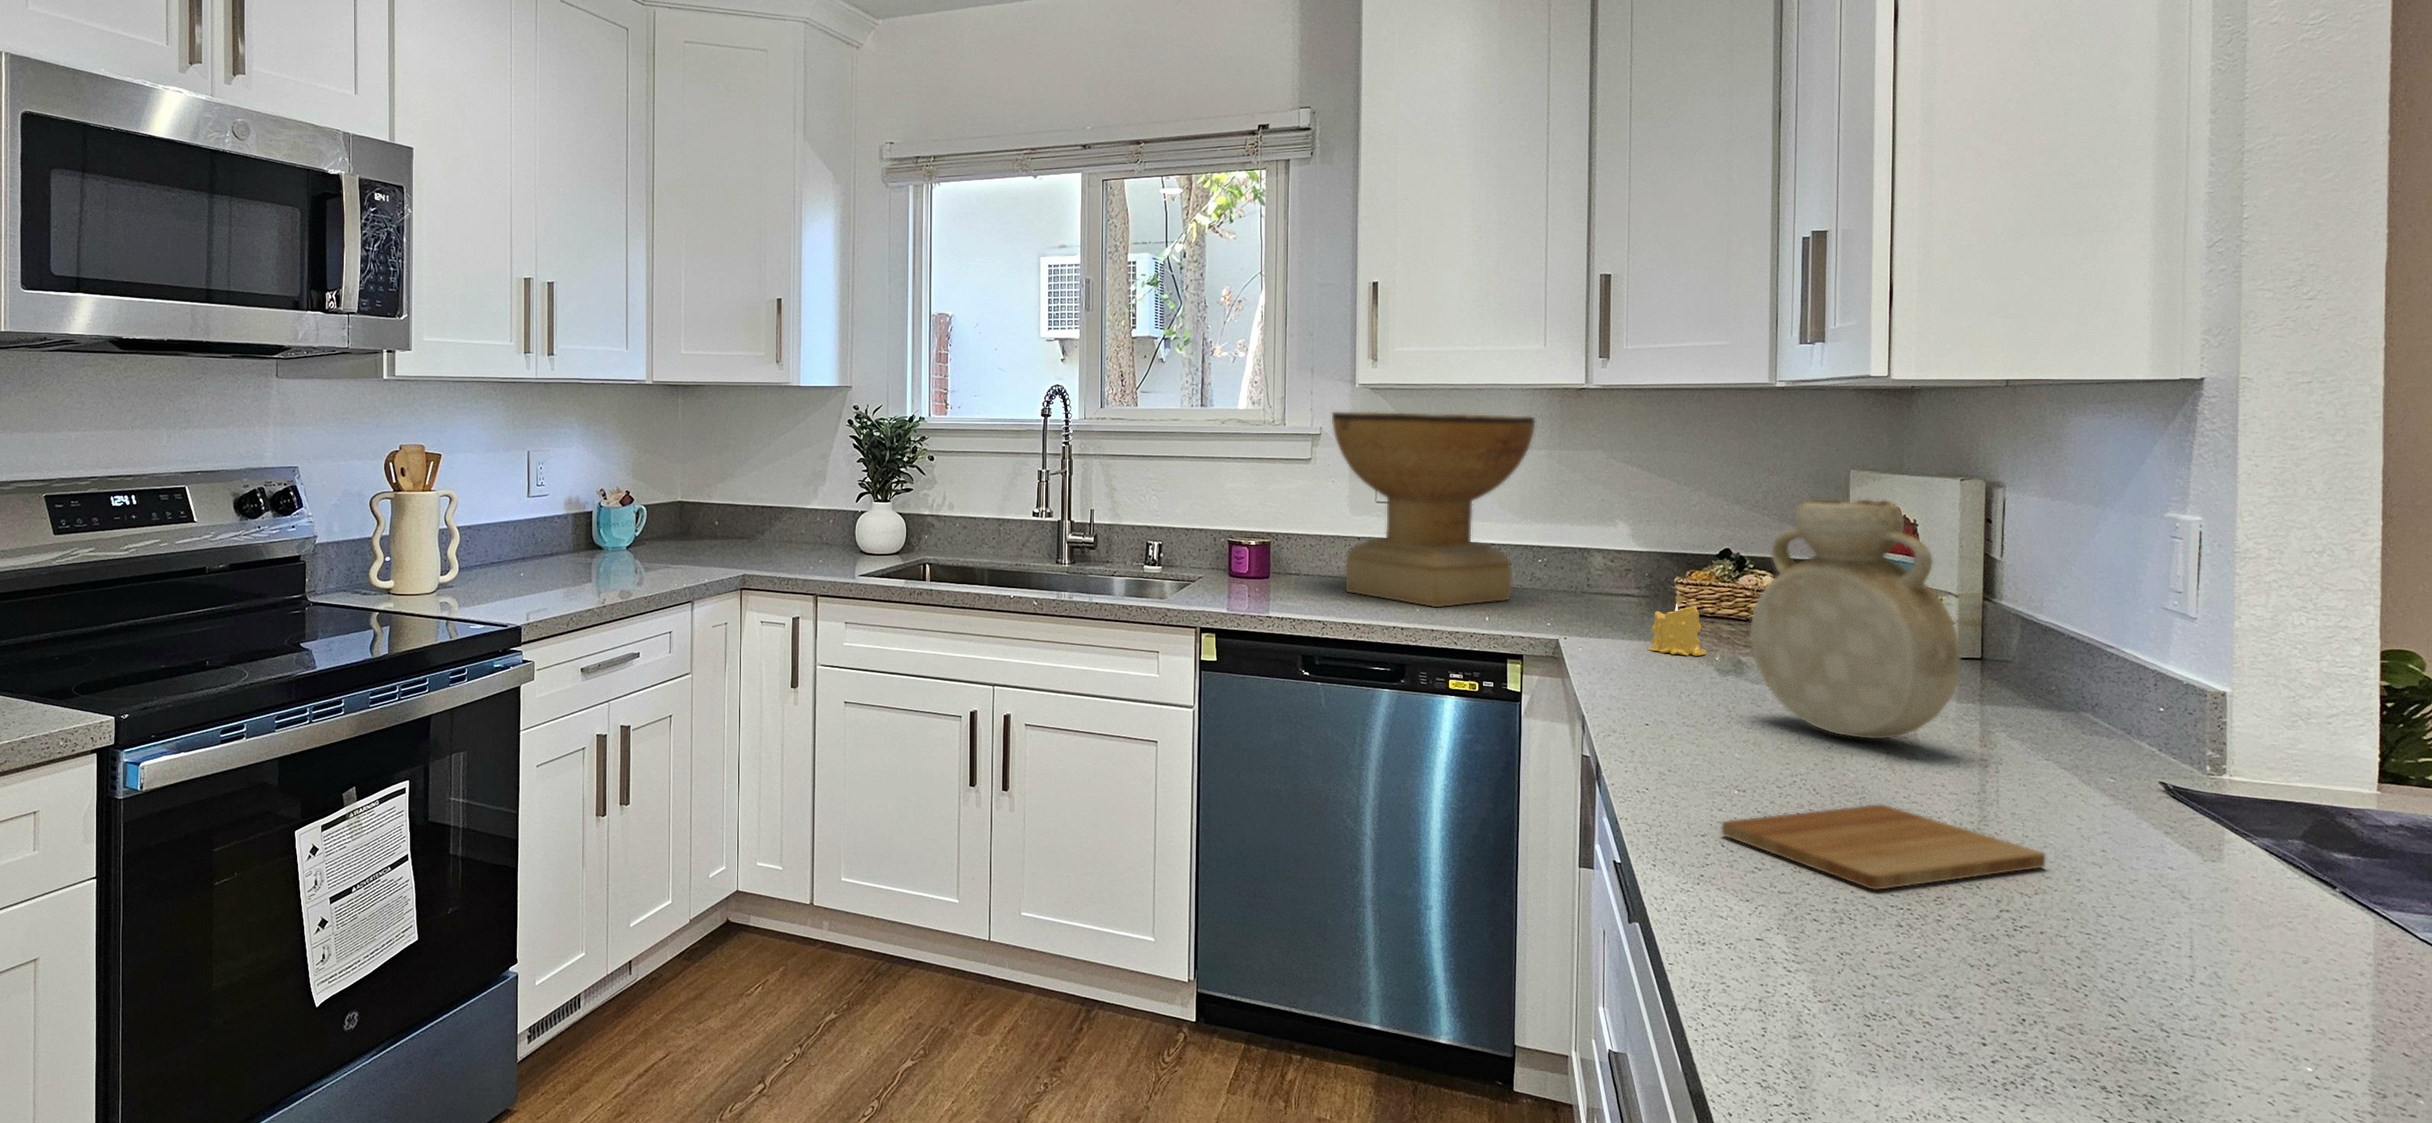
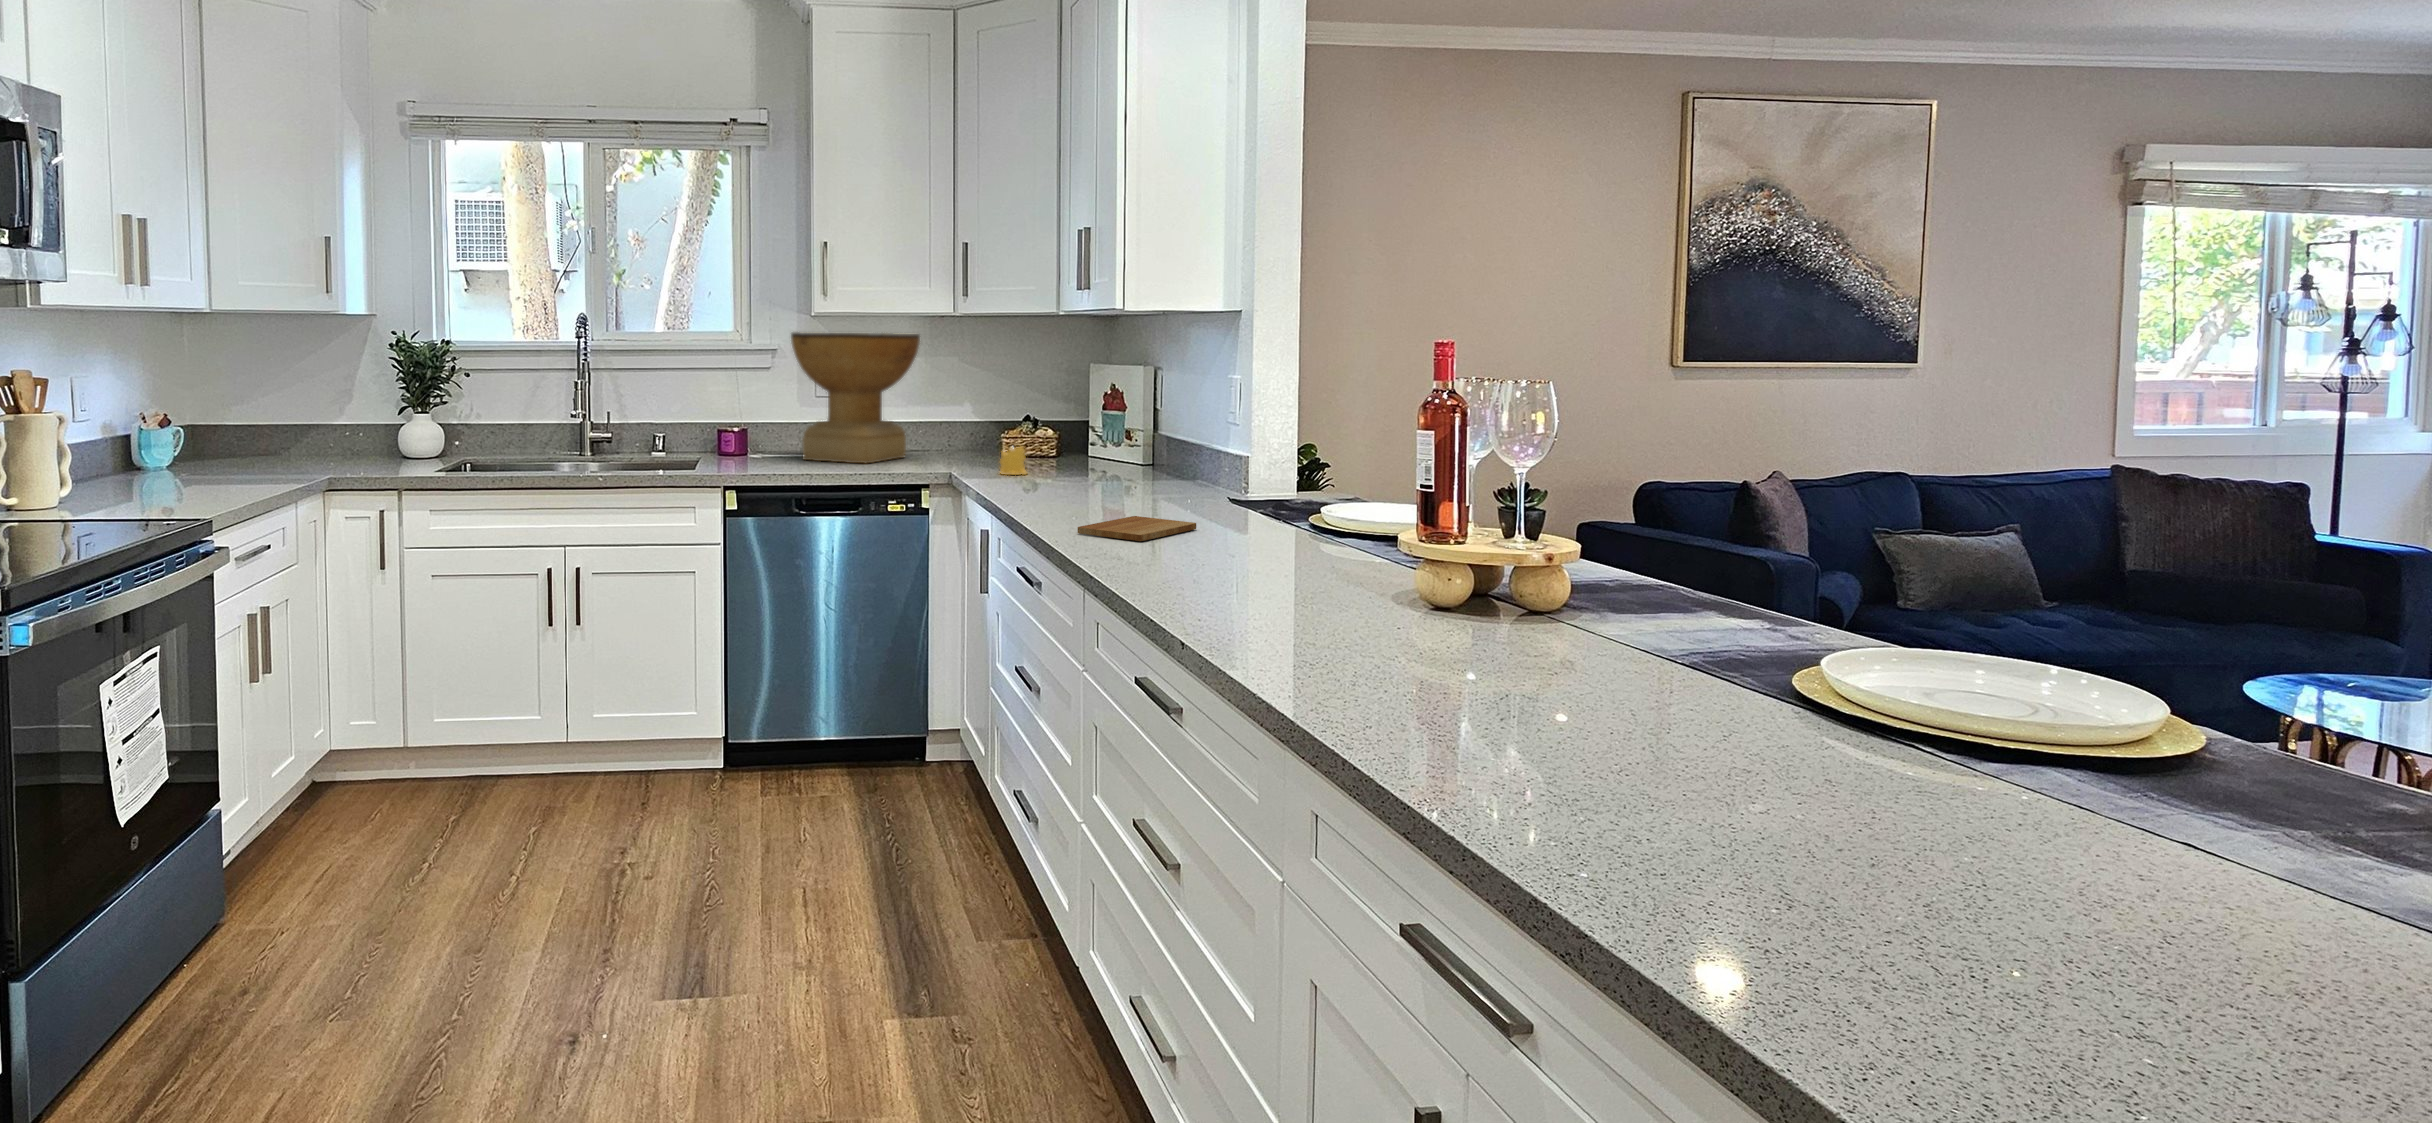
vase: present [1751,499,1960,738] -> none [1065,374,1156,498]

